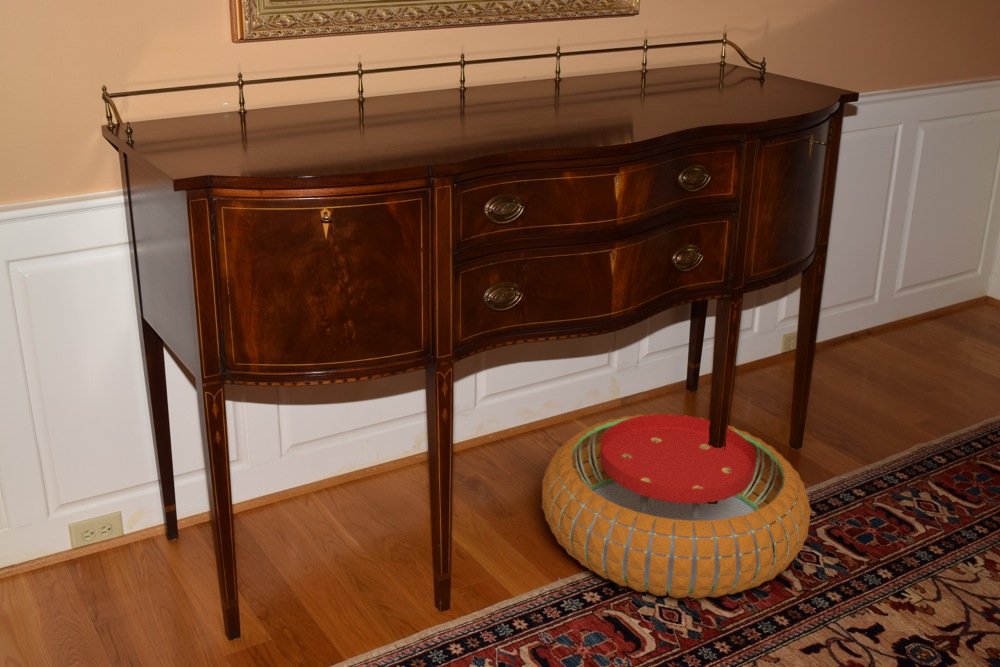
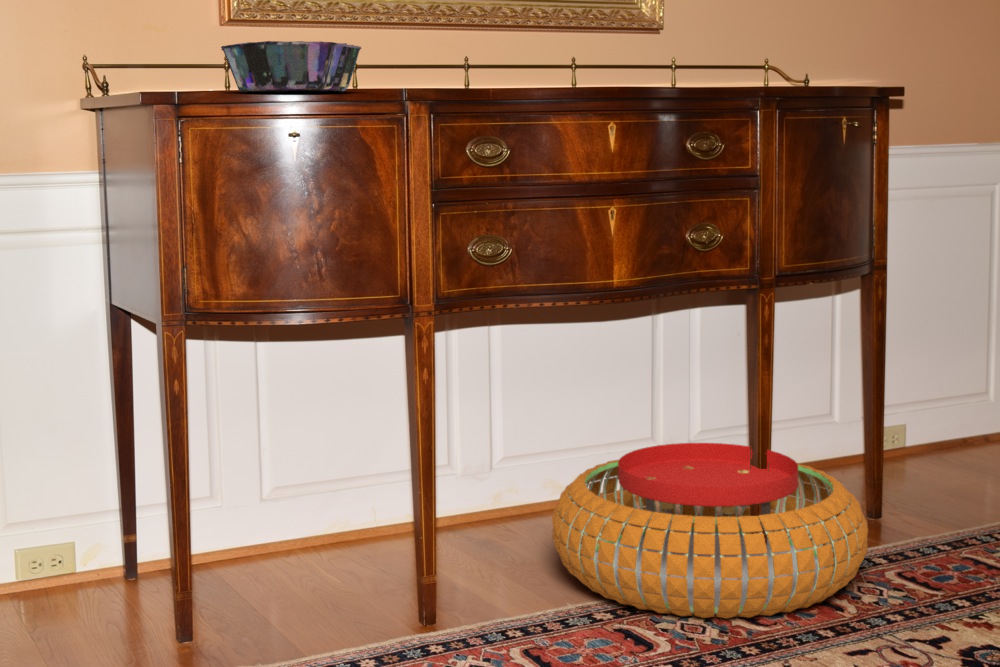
decorative bowl: none [248,113,391,180] -> present [221,41,361,93]

